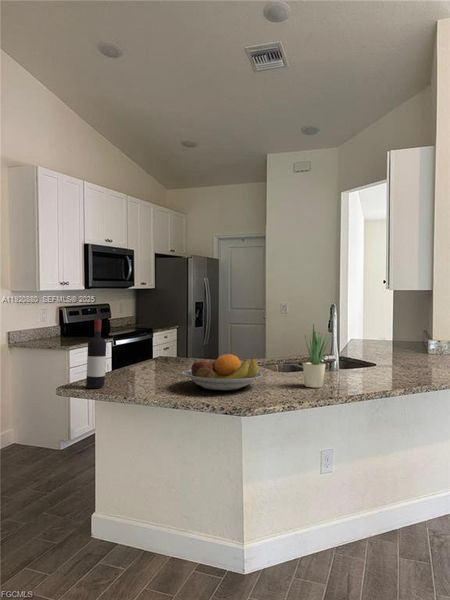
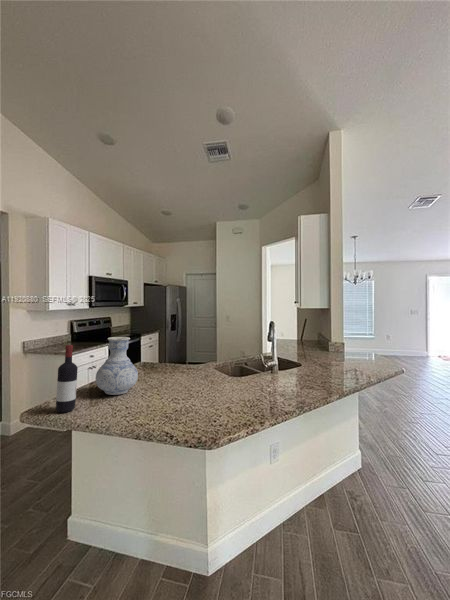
vase: none [120,315,166,378] -> present [96,337,138,395]
potted plant: present [303,324,330,388] -> none [258,345,282,402]
fruit bowl: present [182,354,262,390] -> none [150,375,223,411]

